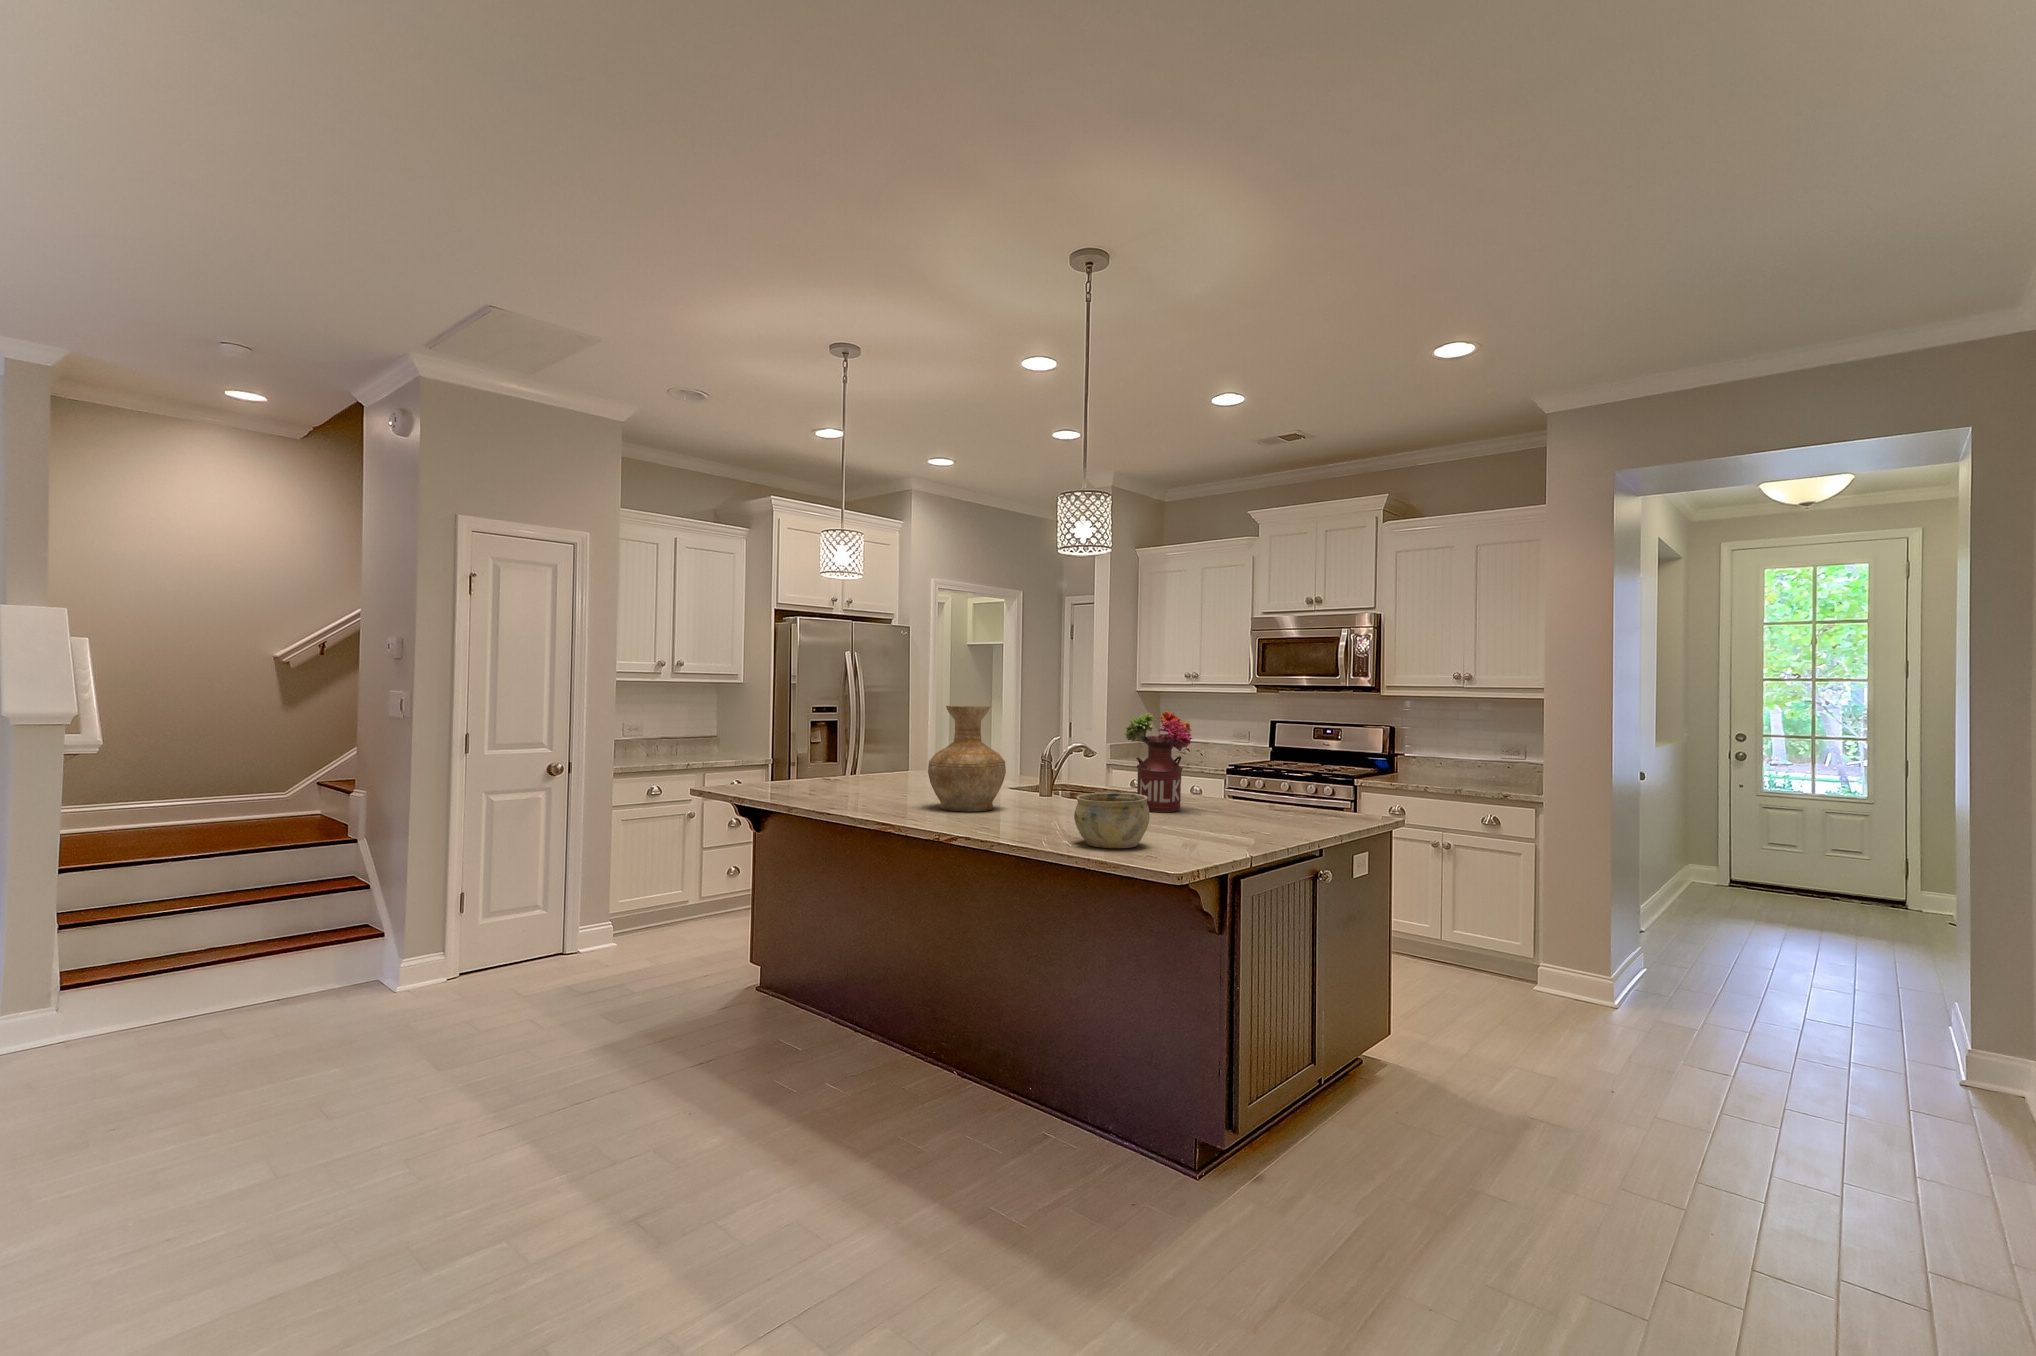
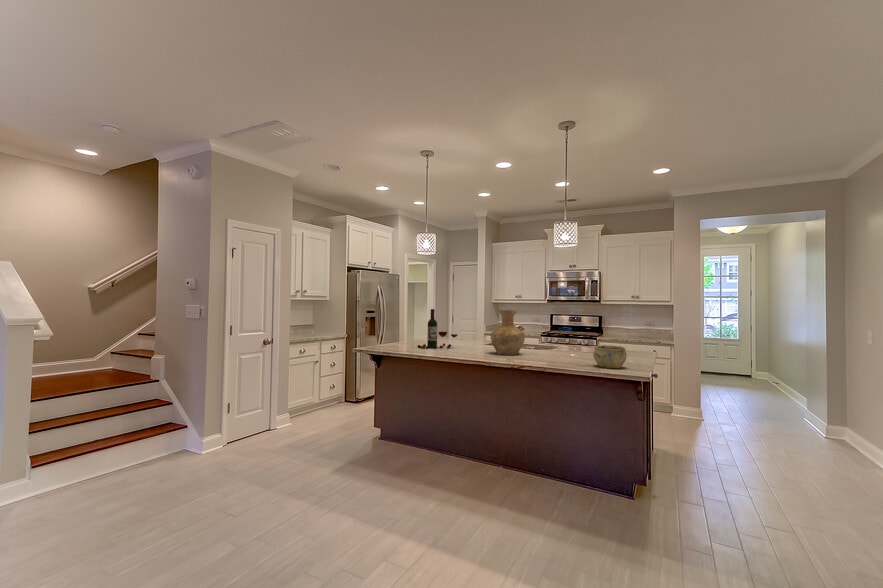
wine bottle: none [806,703,898,793] -> present [418,309,457,349]
flower arrangement: present [1124,711,1192,812] -> none [564,311,594,353]

